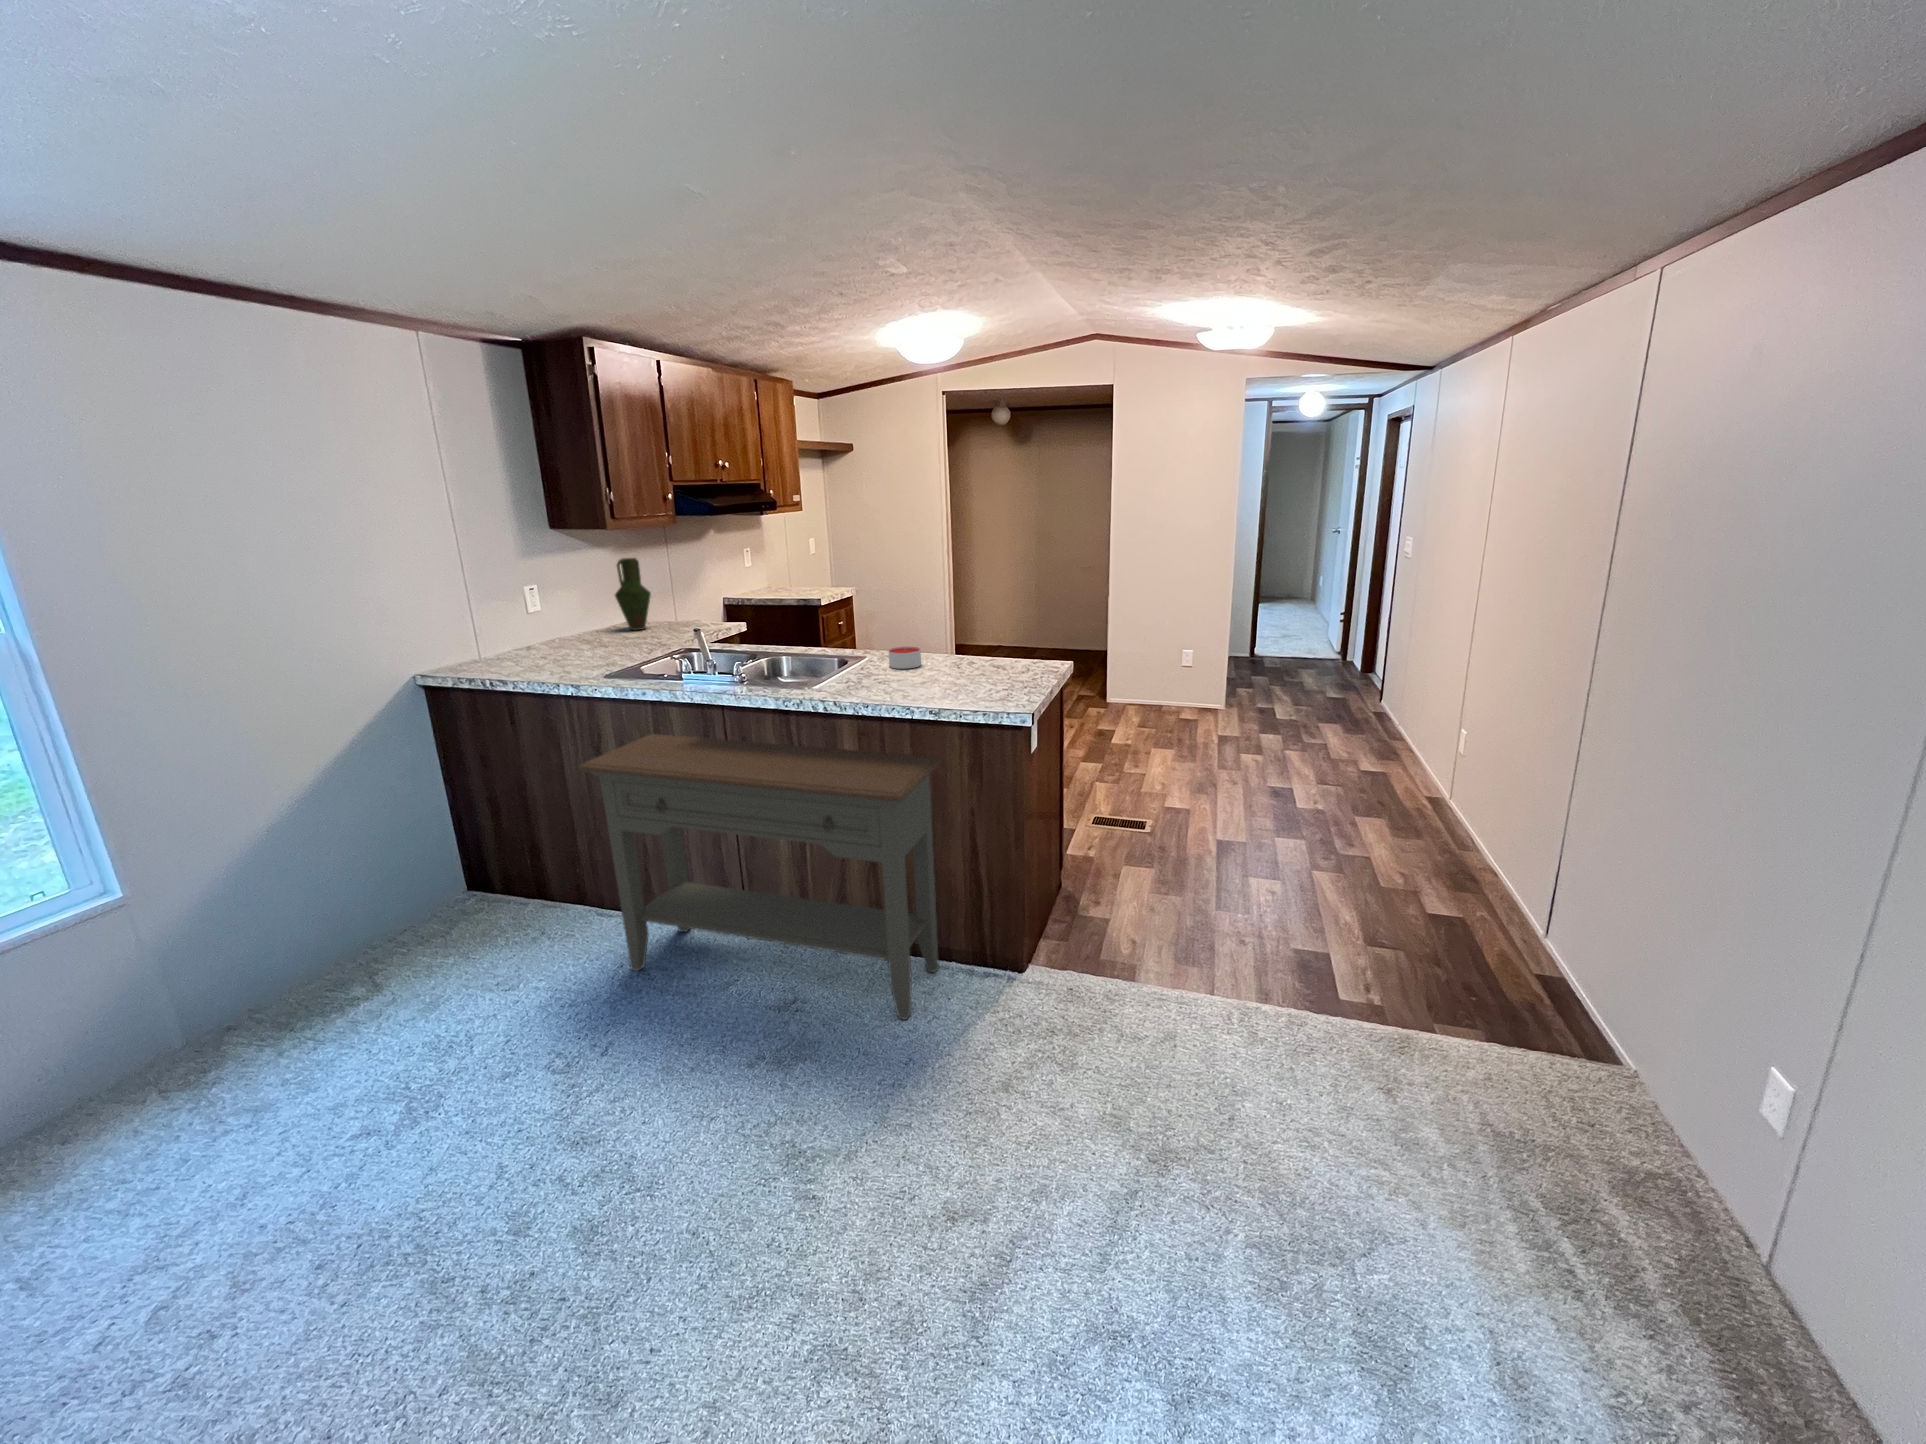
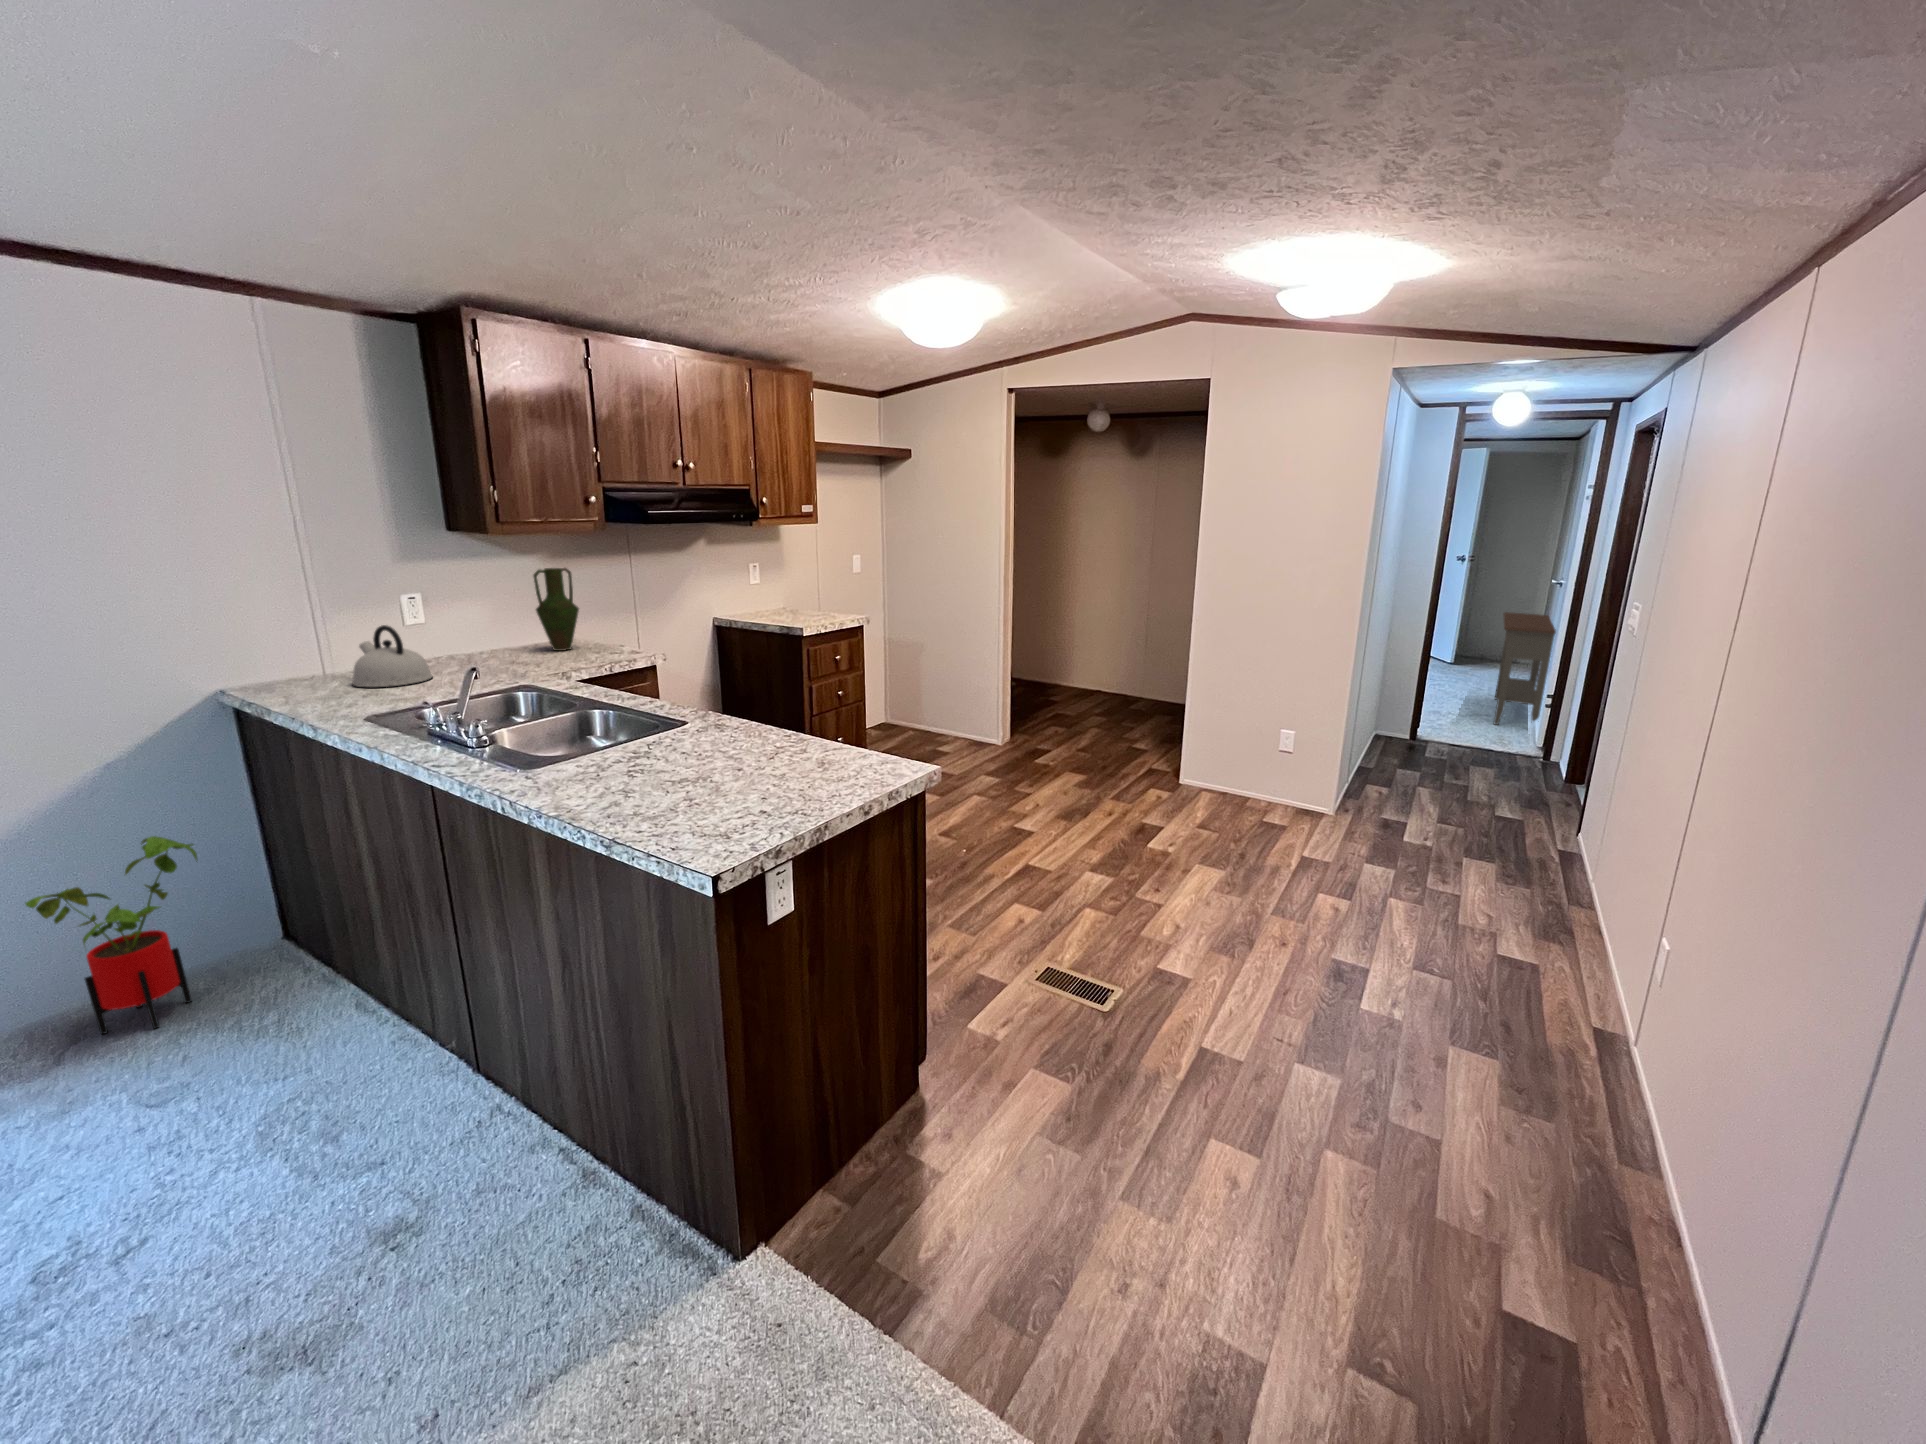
kettle: none [513,611,581,664] -> present [352,625,432,687]
candle: present [889,647,921,669] -> none [688,715,737,748]
console table: present [578,734,941,1020] -> present [1494,612,1556,725]
house plant: none [321,800,441,972] -> present [26,836,197,1034]

